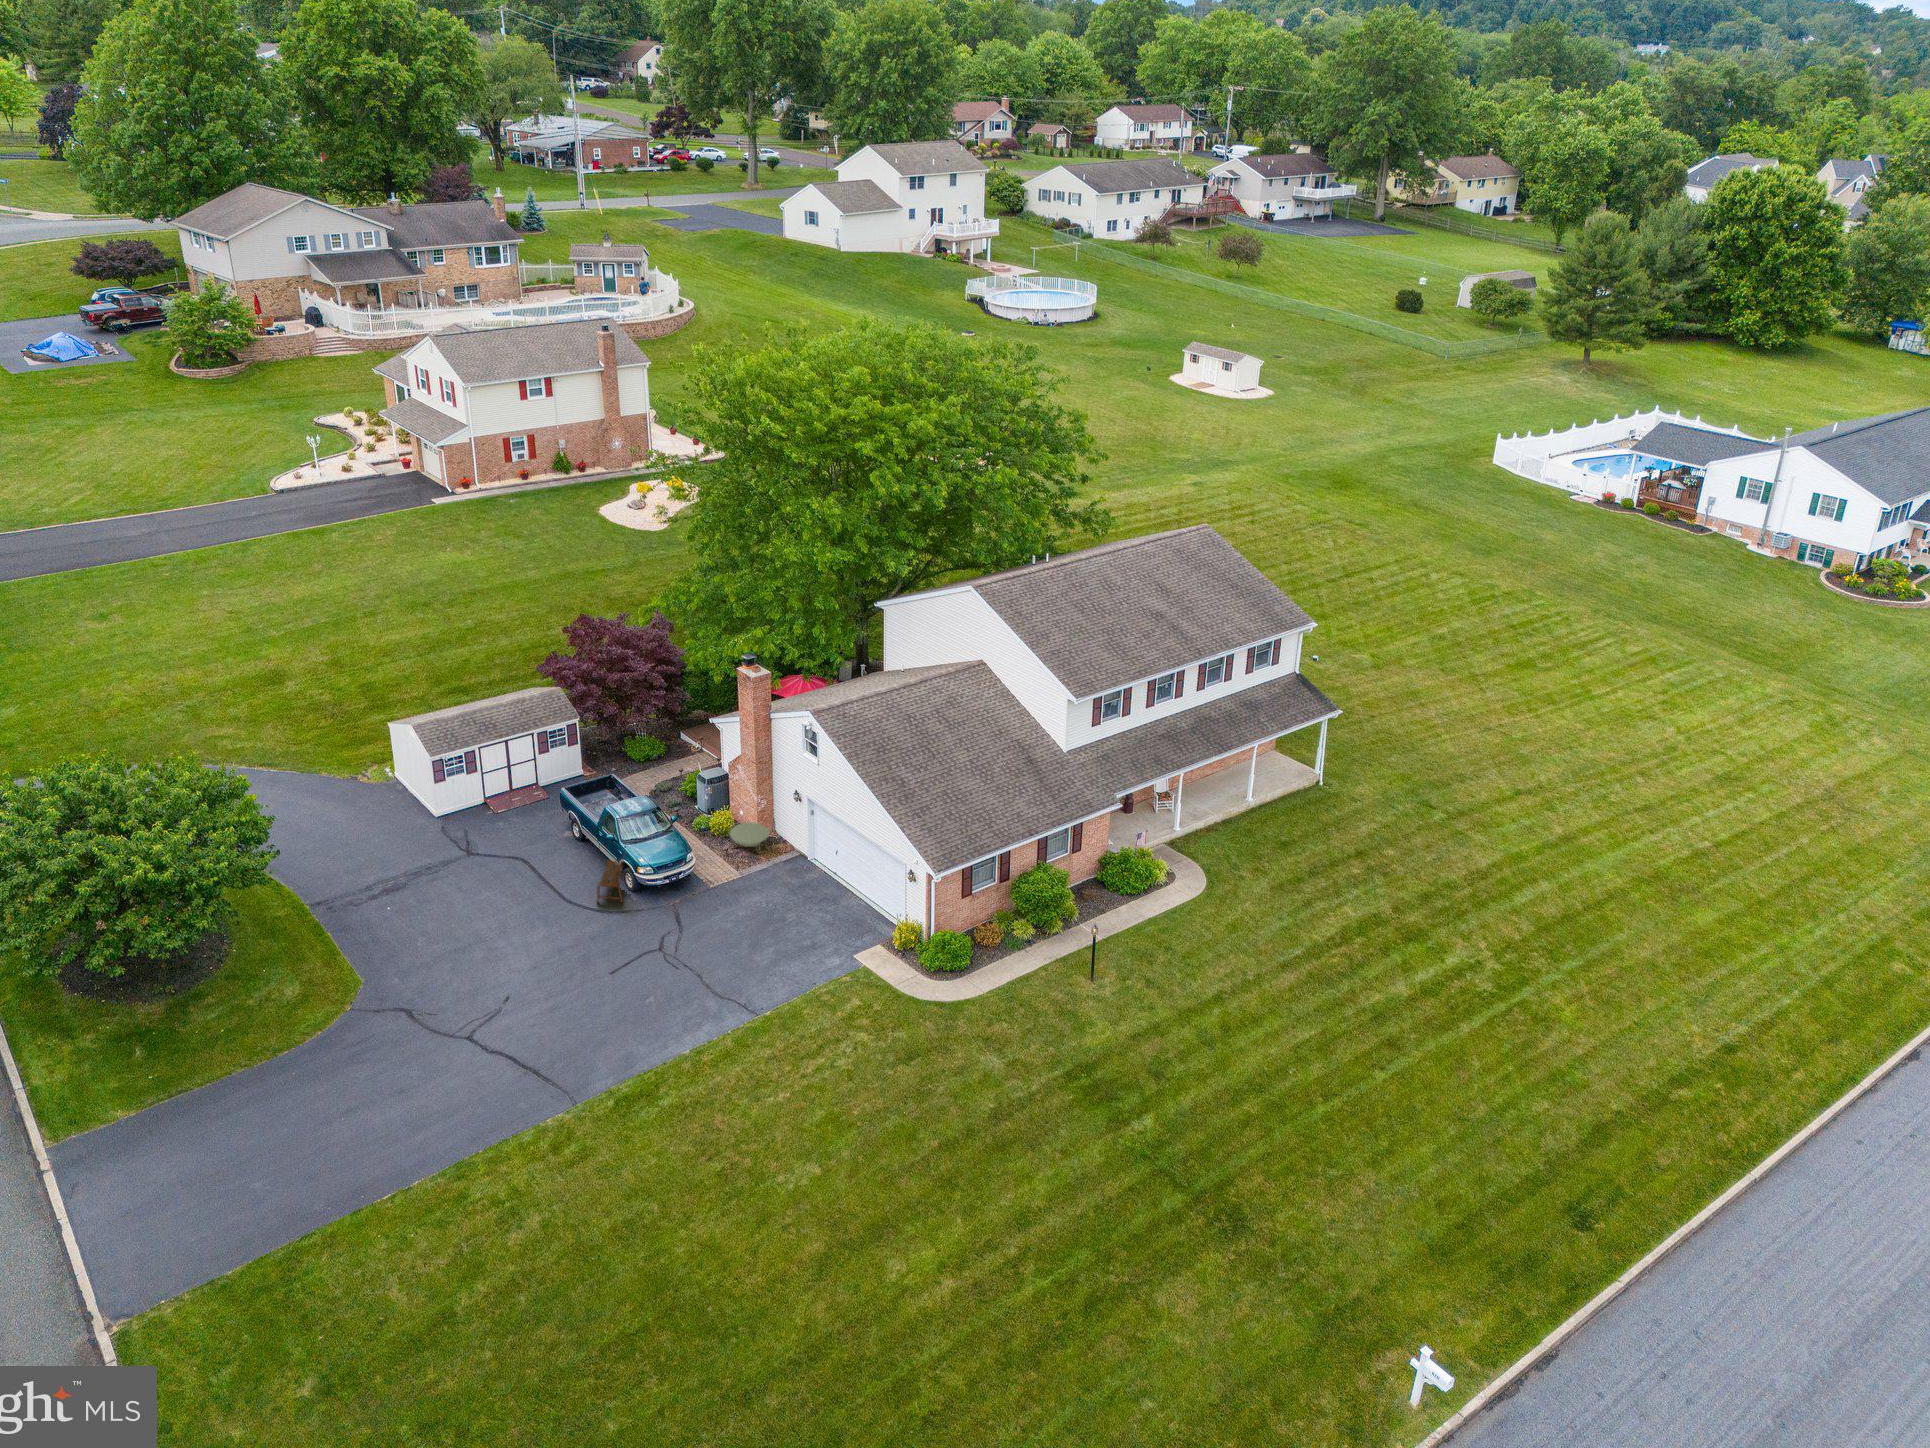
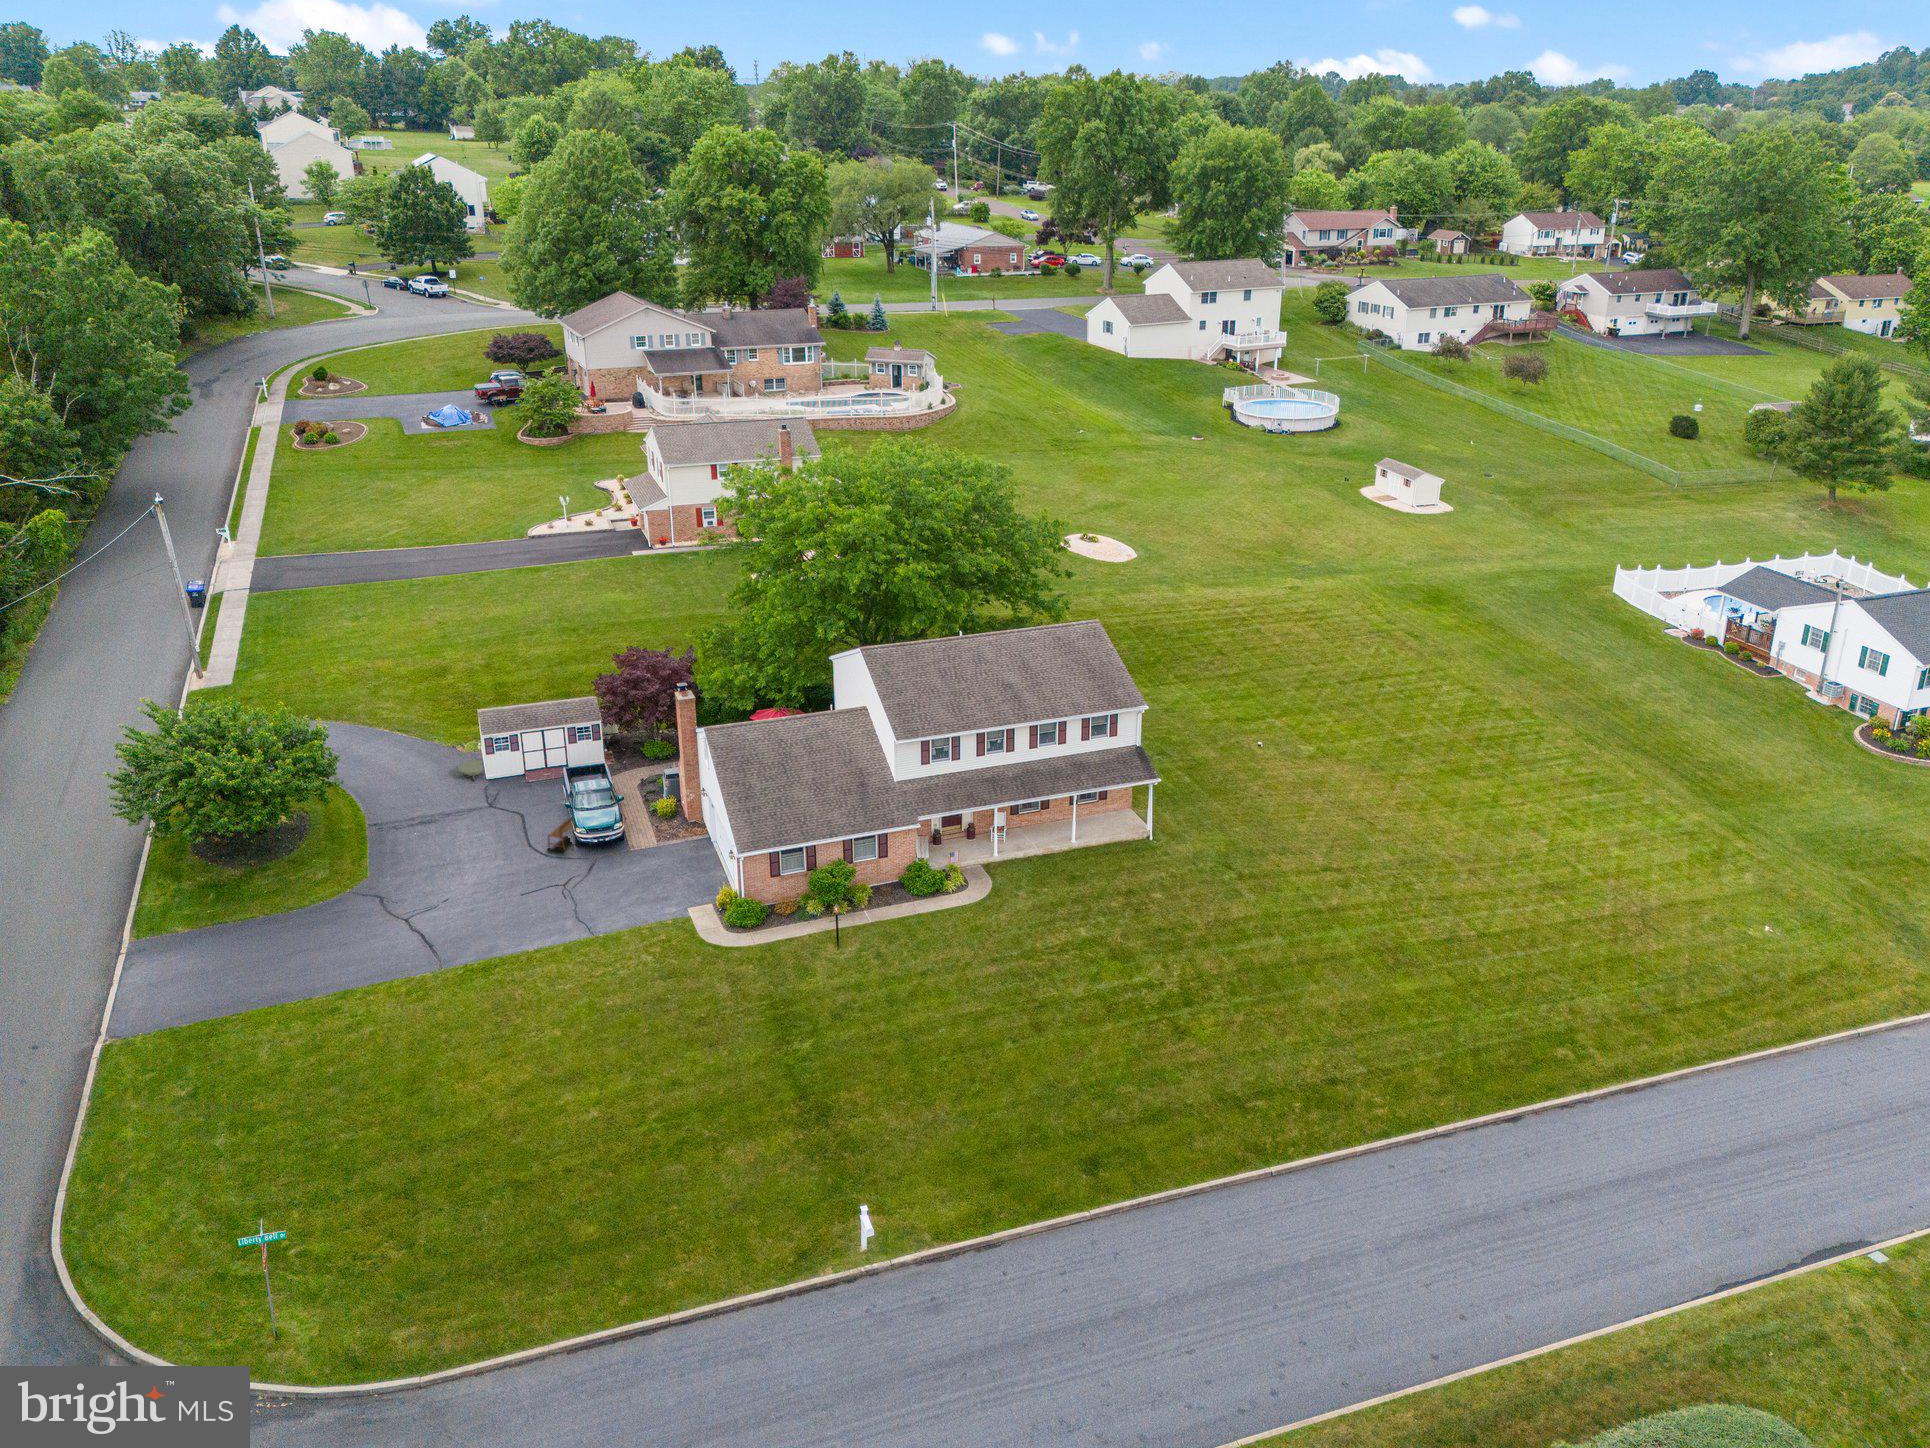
round table: present [730,822,769,854] -> present [459,760,484,781]

